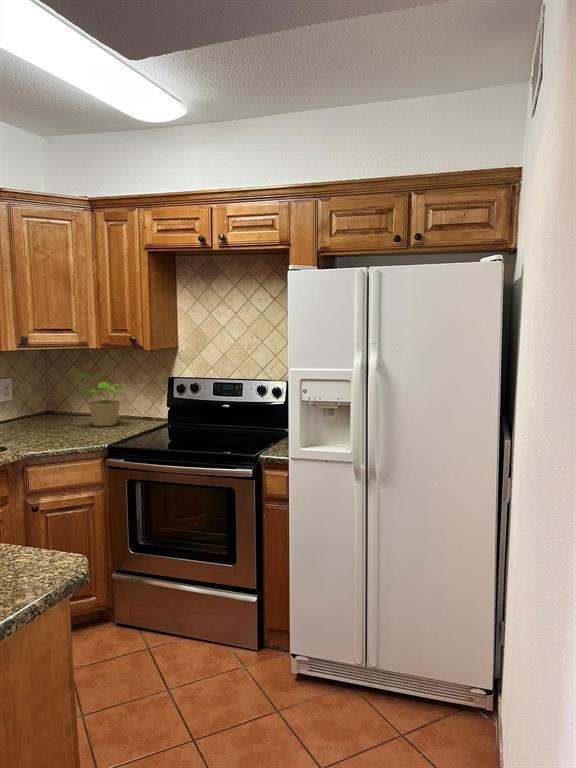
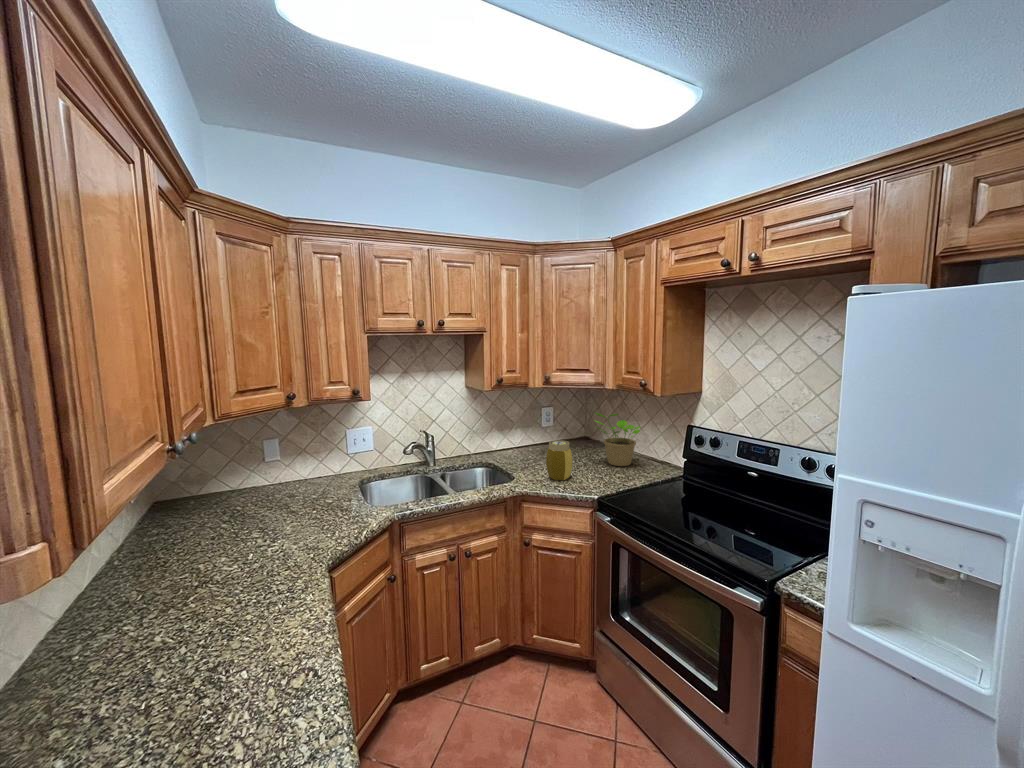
jar: none [41,402,70,442] -> present [546,440,572,480]

